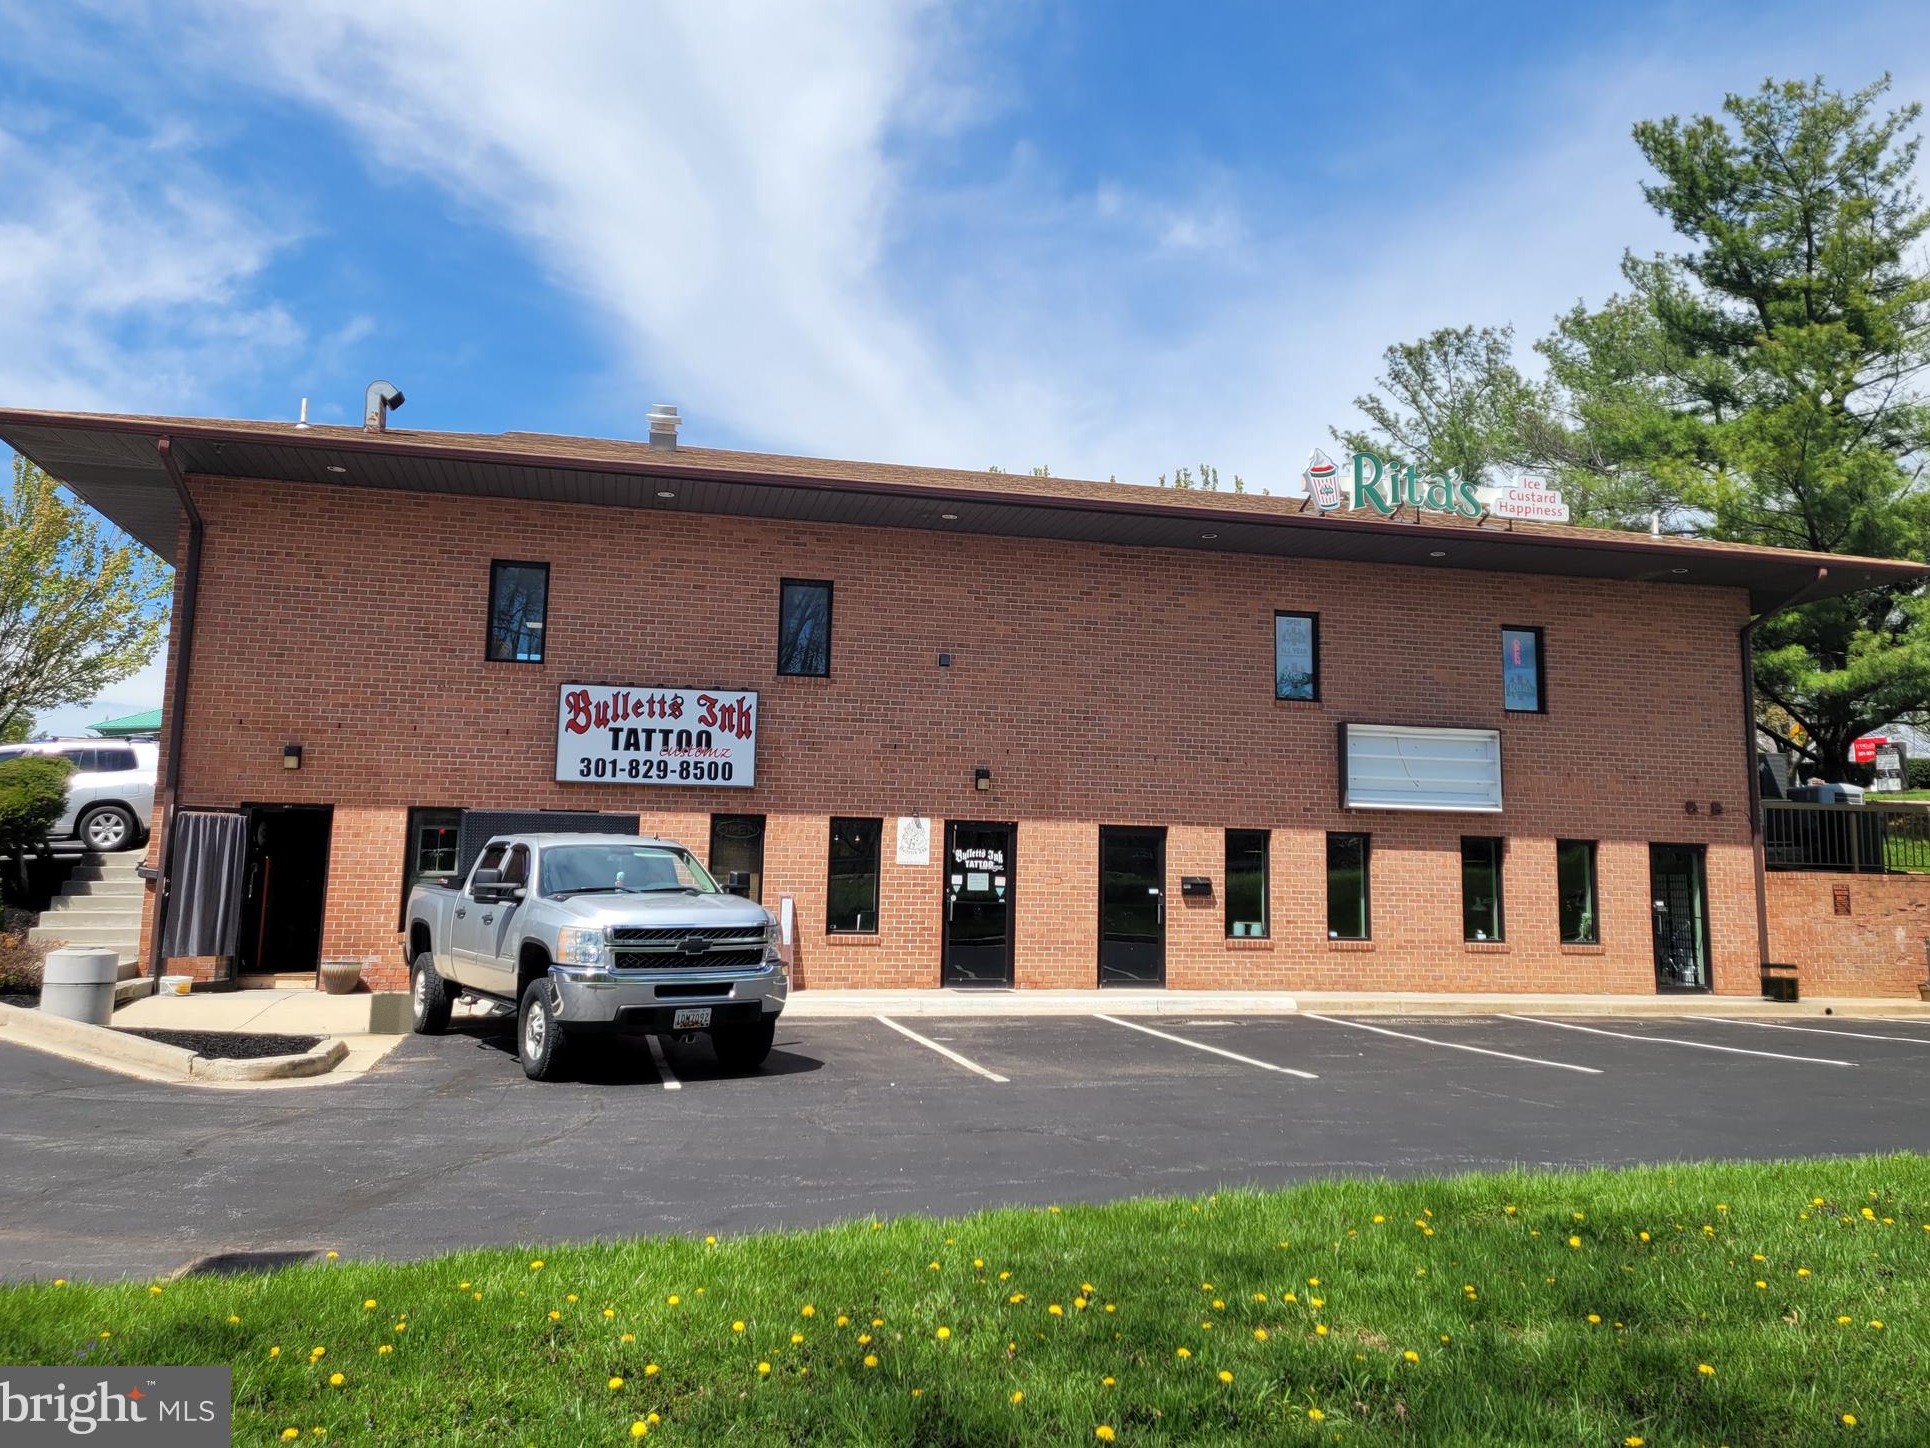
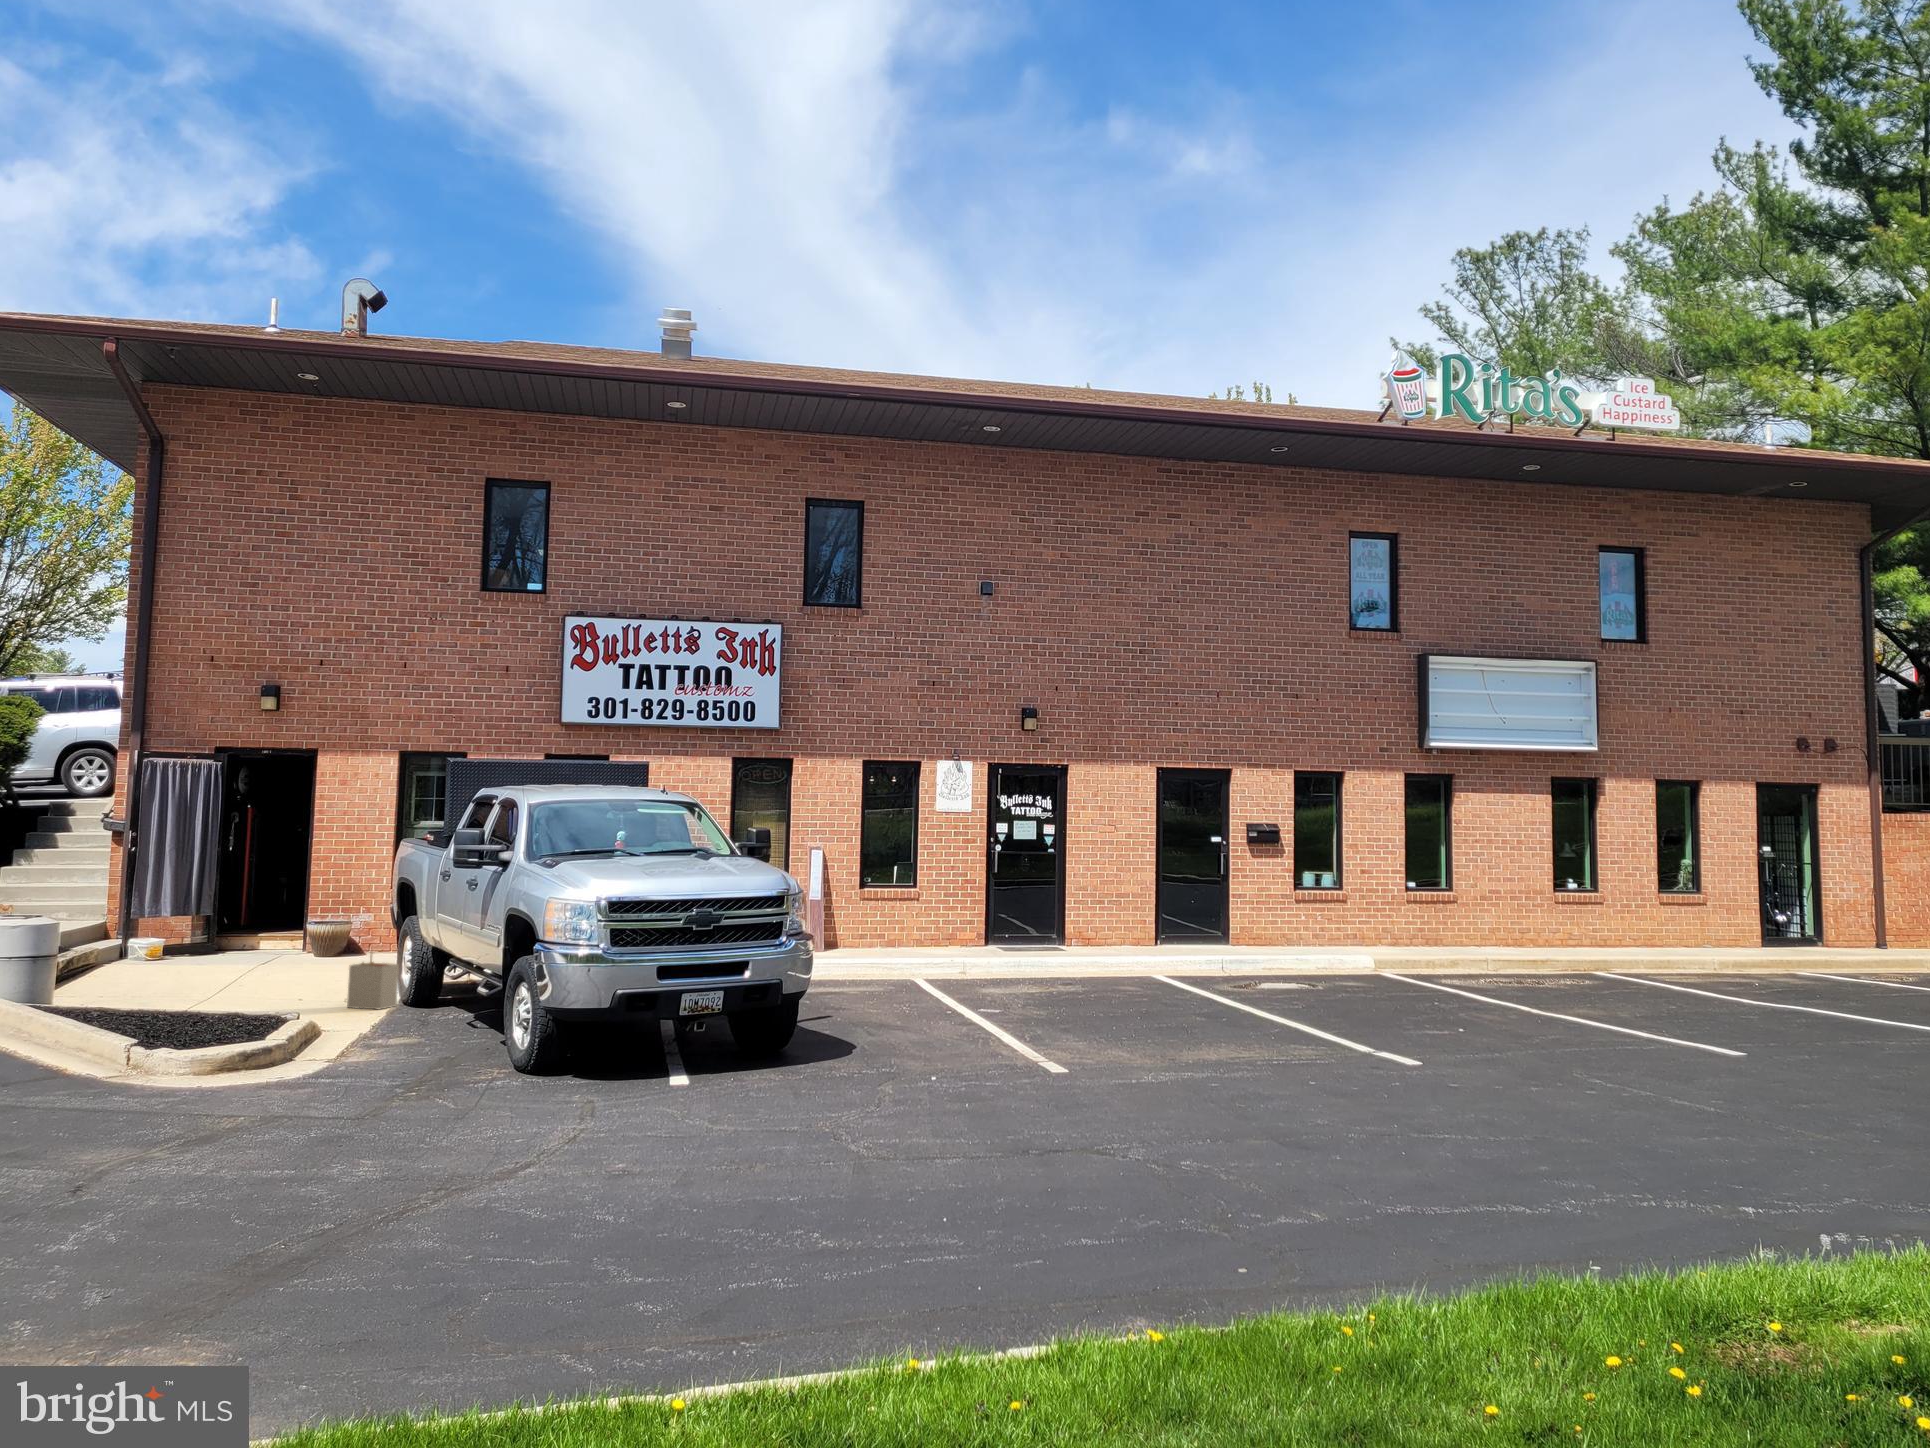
toolbox: present [1760,963,1800,1002] -> none [1874,913,1918,956]

